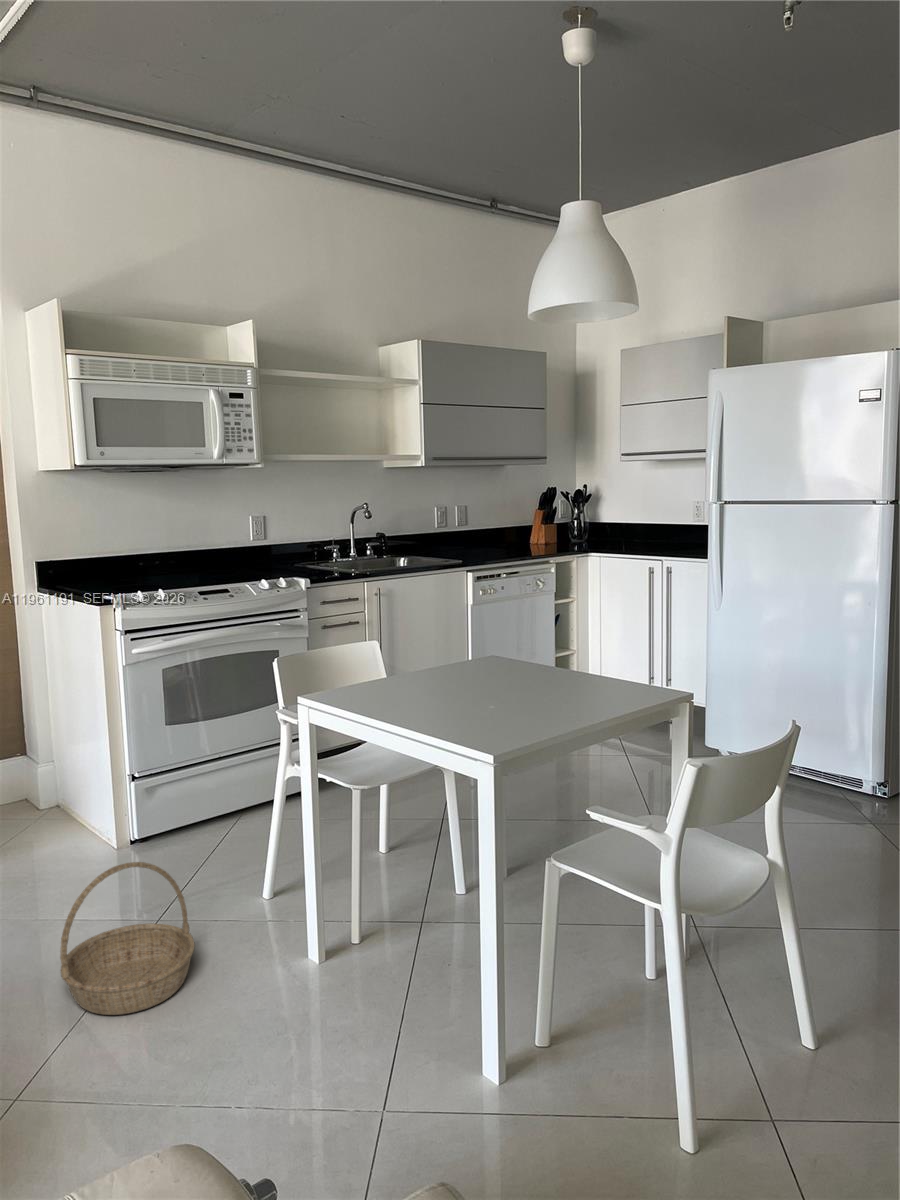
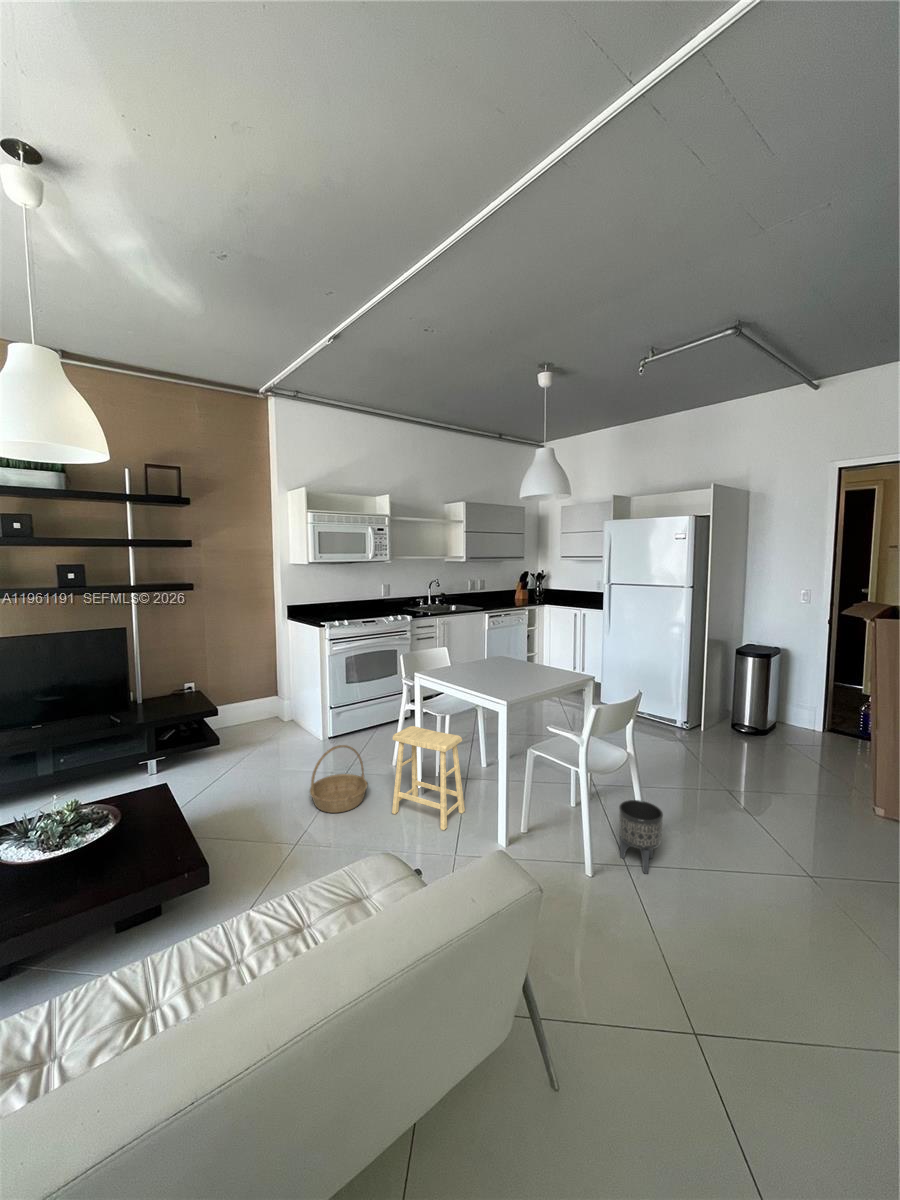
footstool: none [242,815,411,1049] -> present [392,726,465,830]
planter: none [754,970,855,1139] -> present [619,800,663,874]

